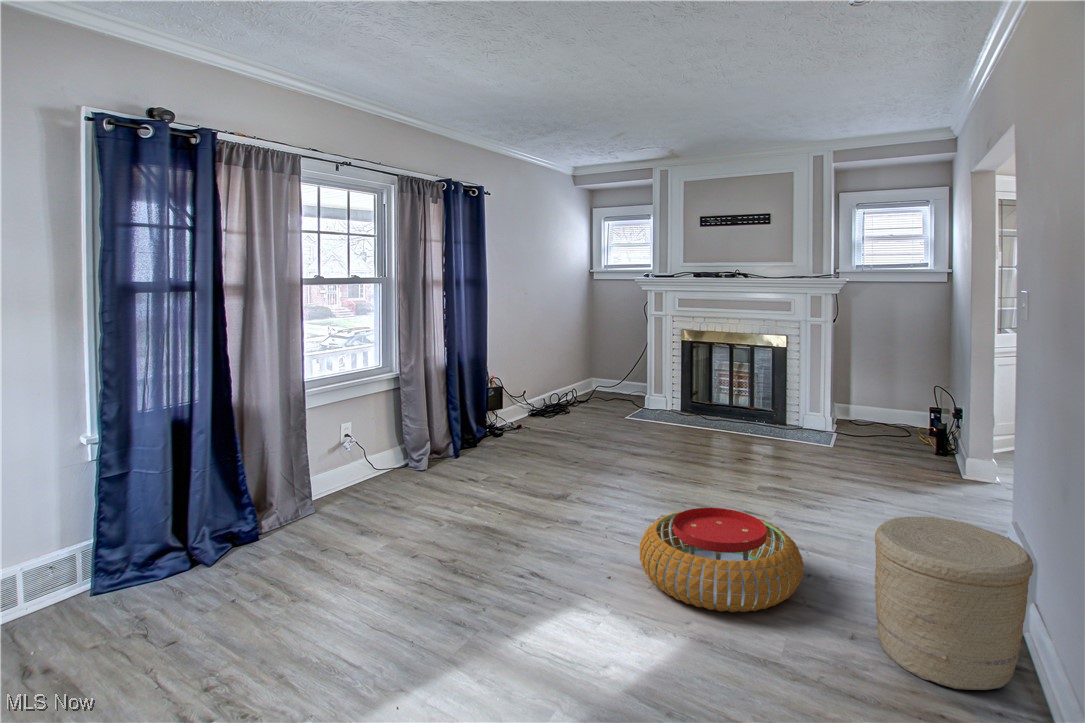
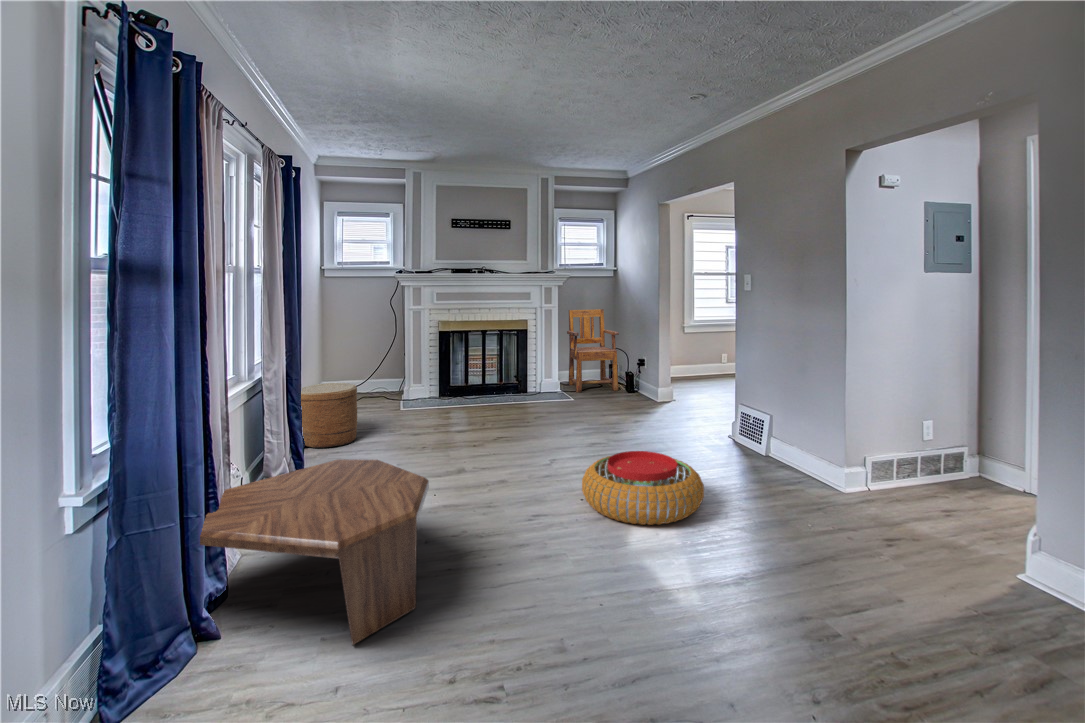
armchair: none [847,325,922,441] -> present [567,309,619,393]
coffee table: none [252,448,448,595] -> present [200,459,429,645]
woven basket: present [875,517,1033,690] -> present [301,383,357,448]

